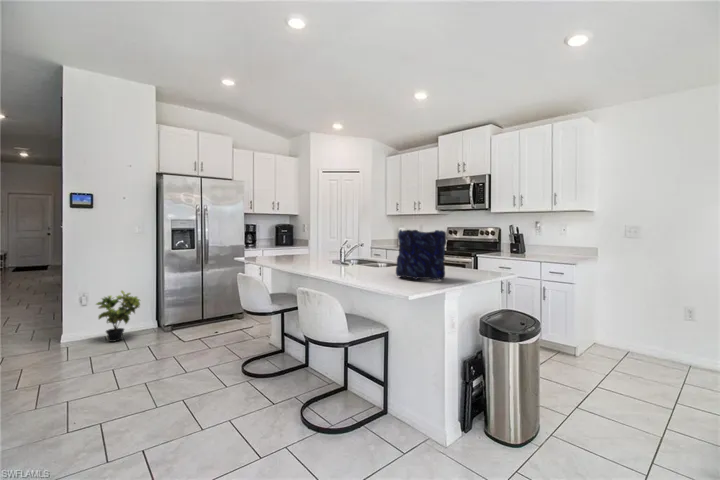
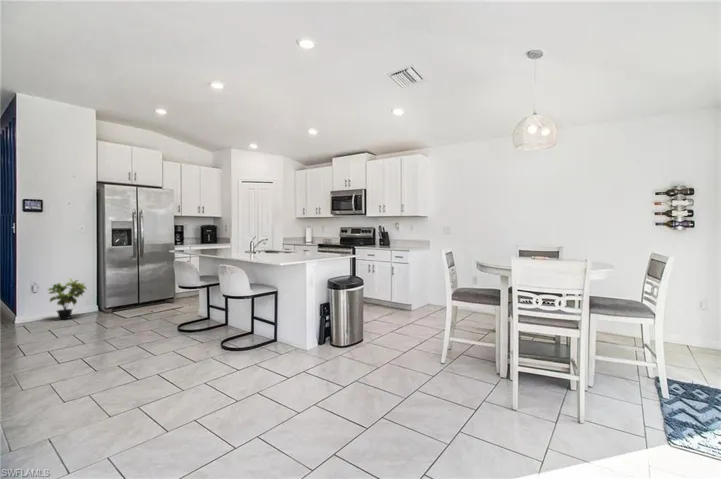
vase: present [396,230,446,280] -> none [281,228,311,257]

